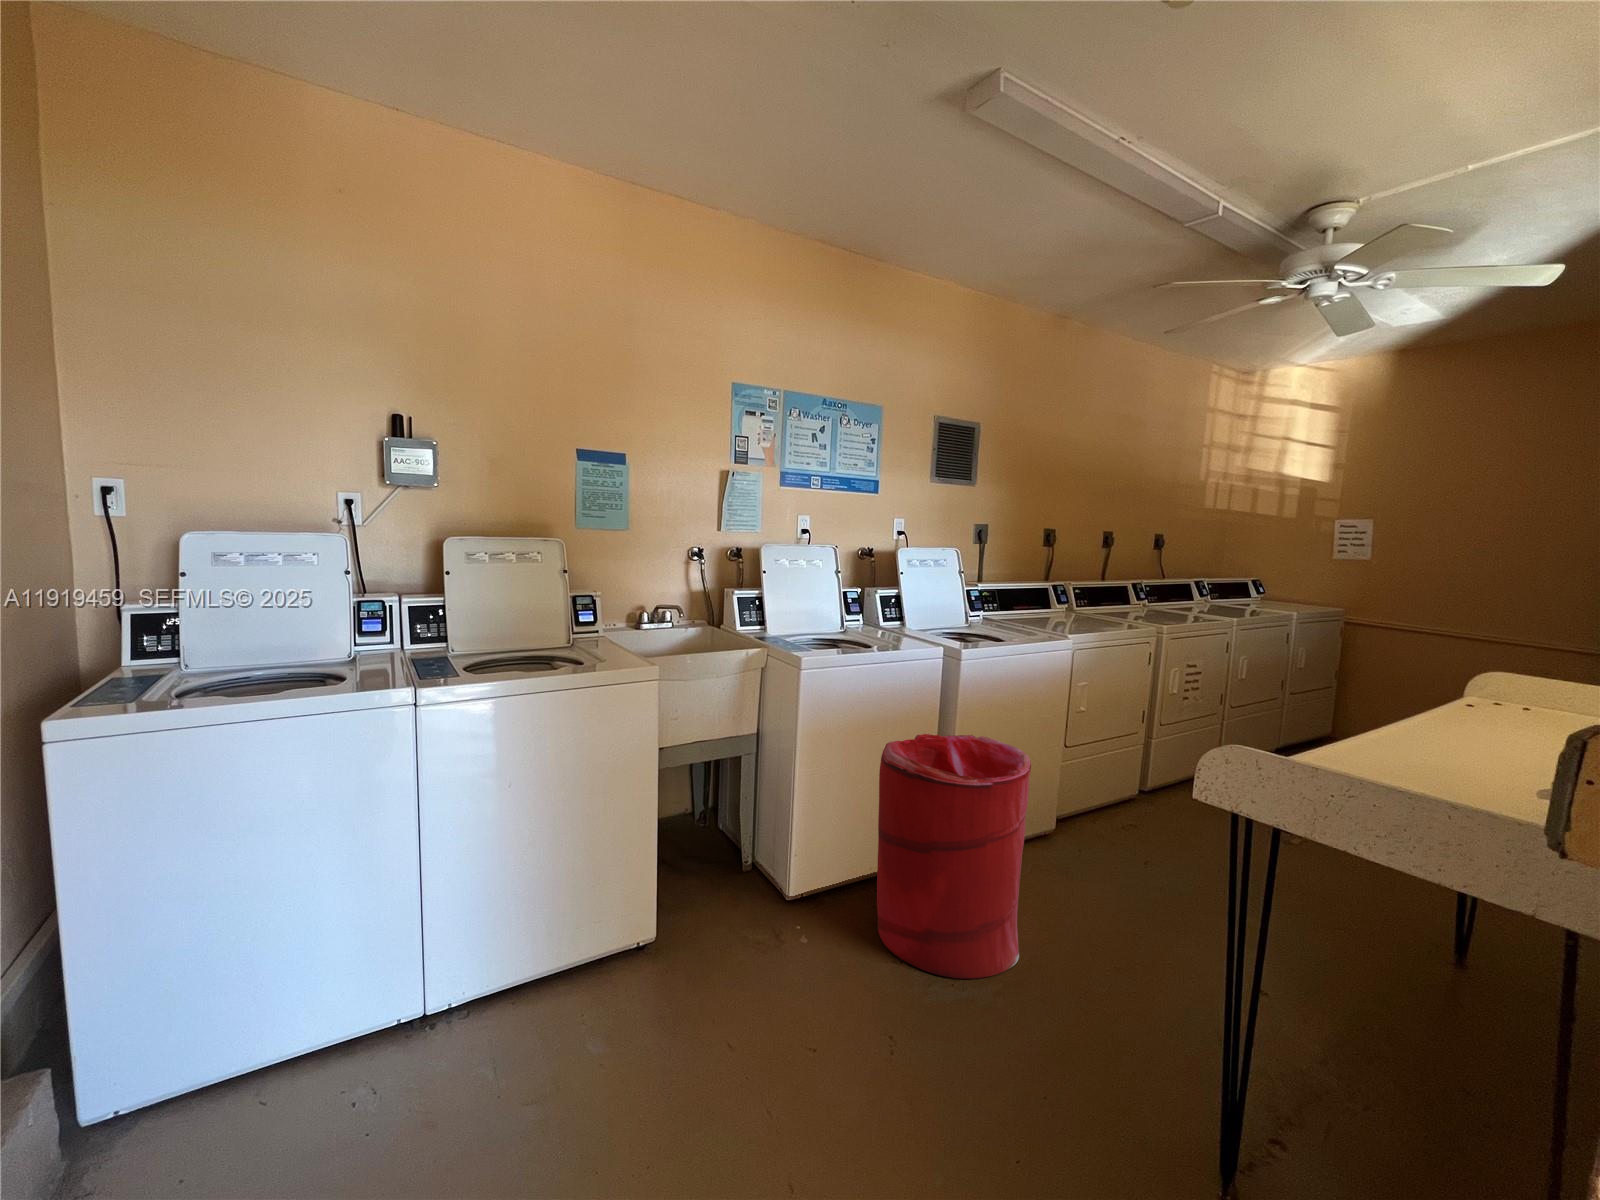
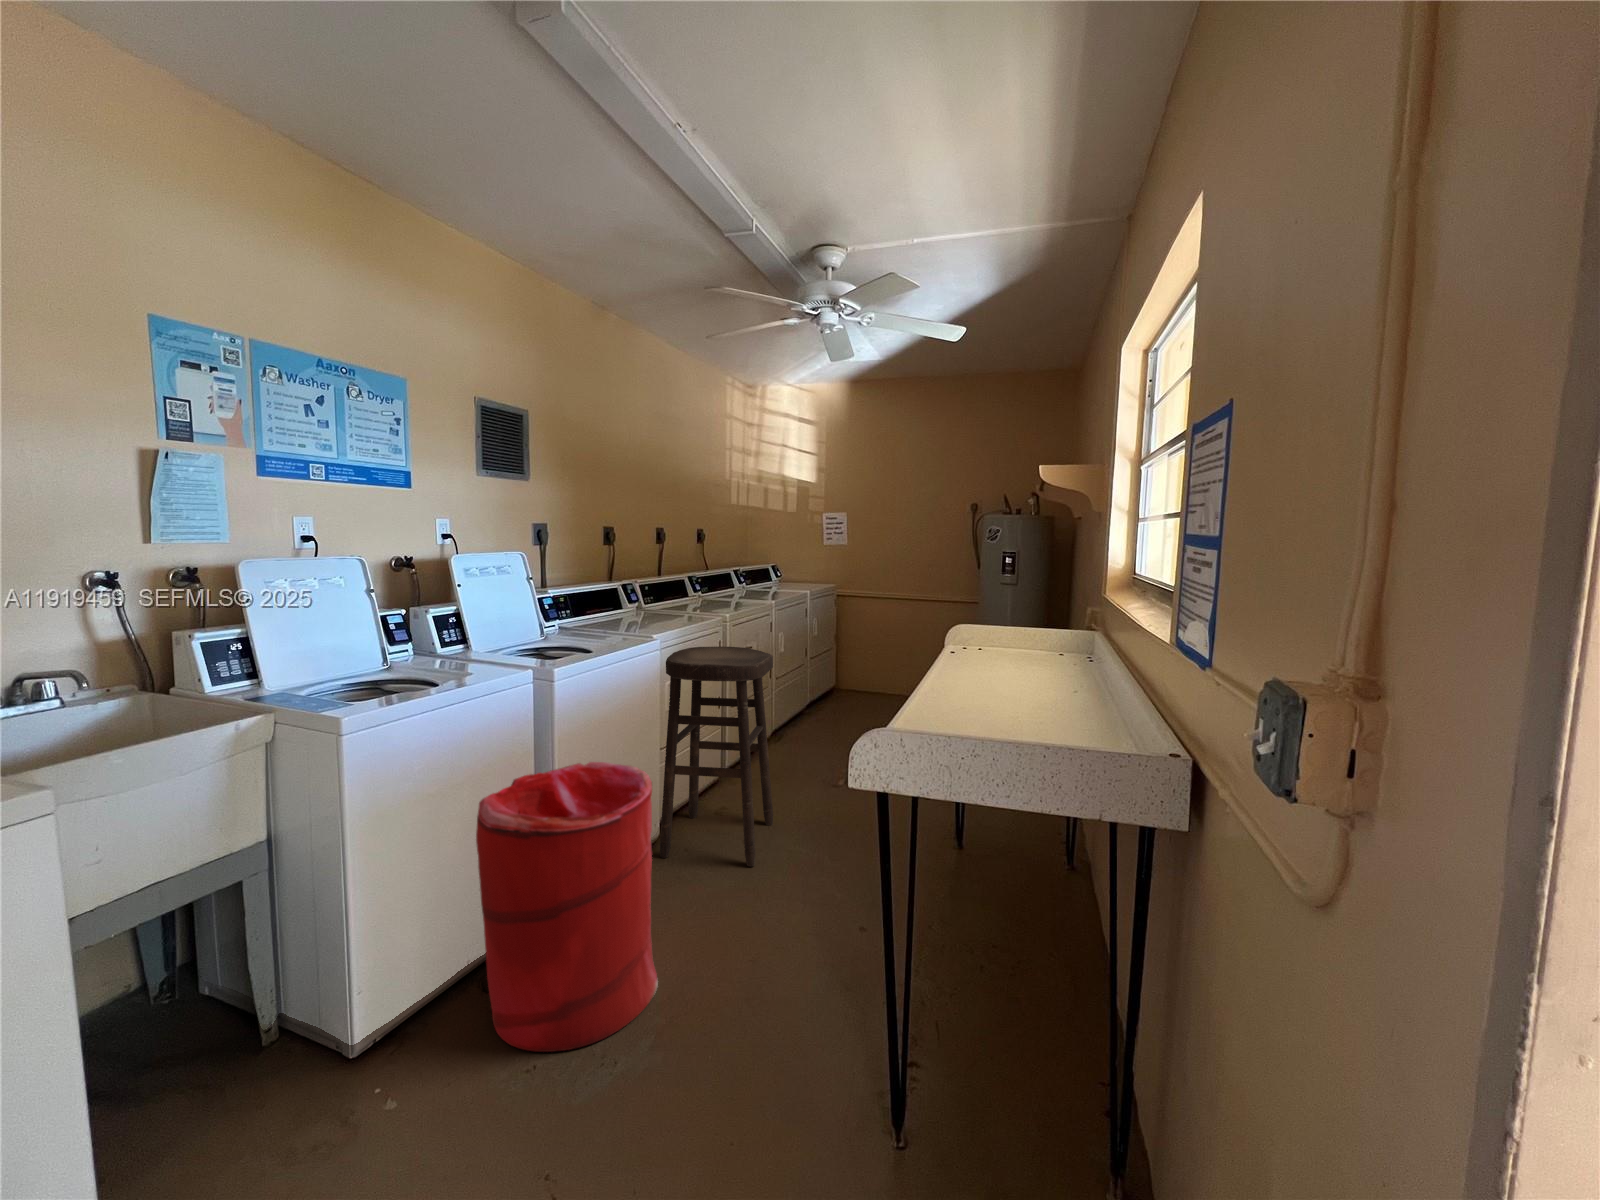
stool: none [1053,653,1209,899] -> present [660,647,773,866]

